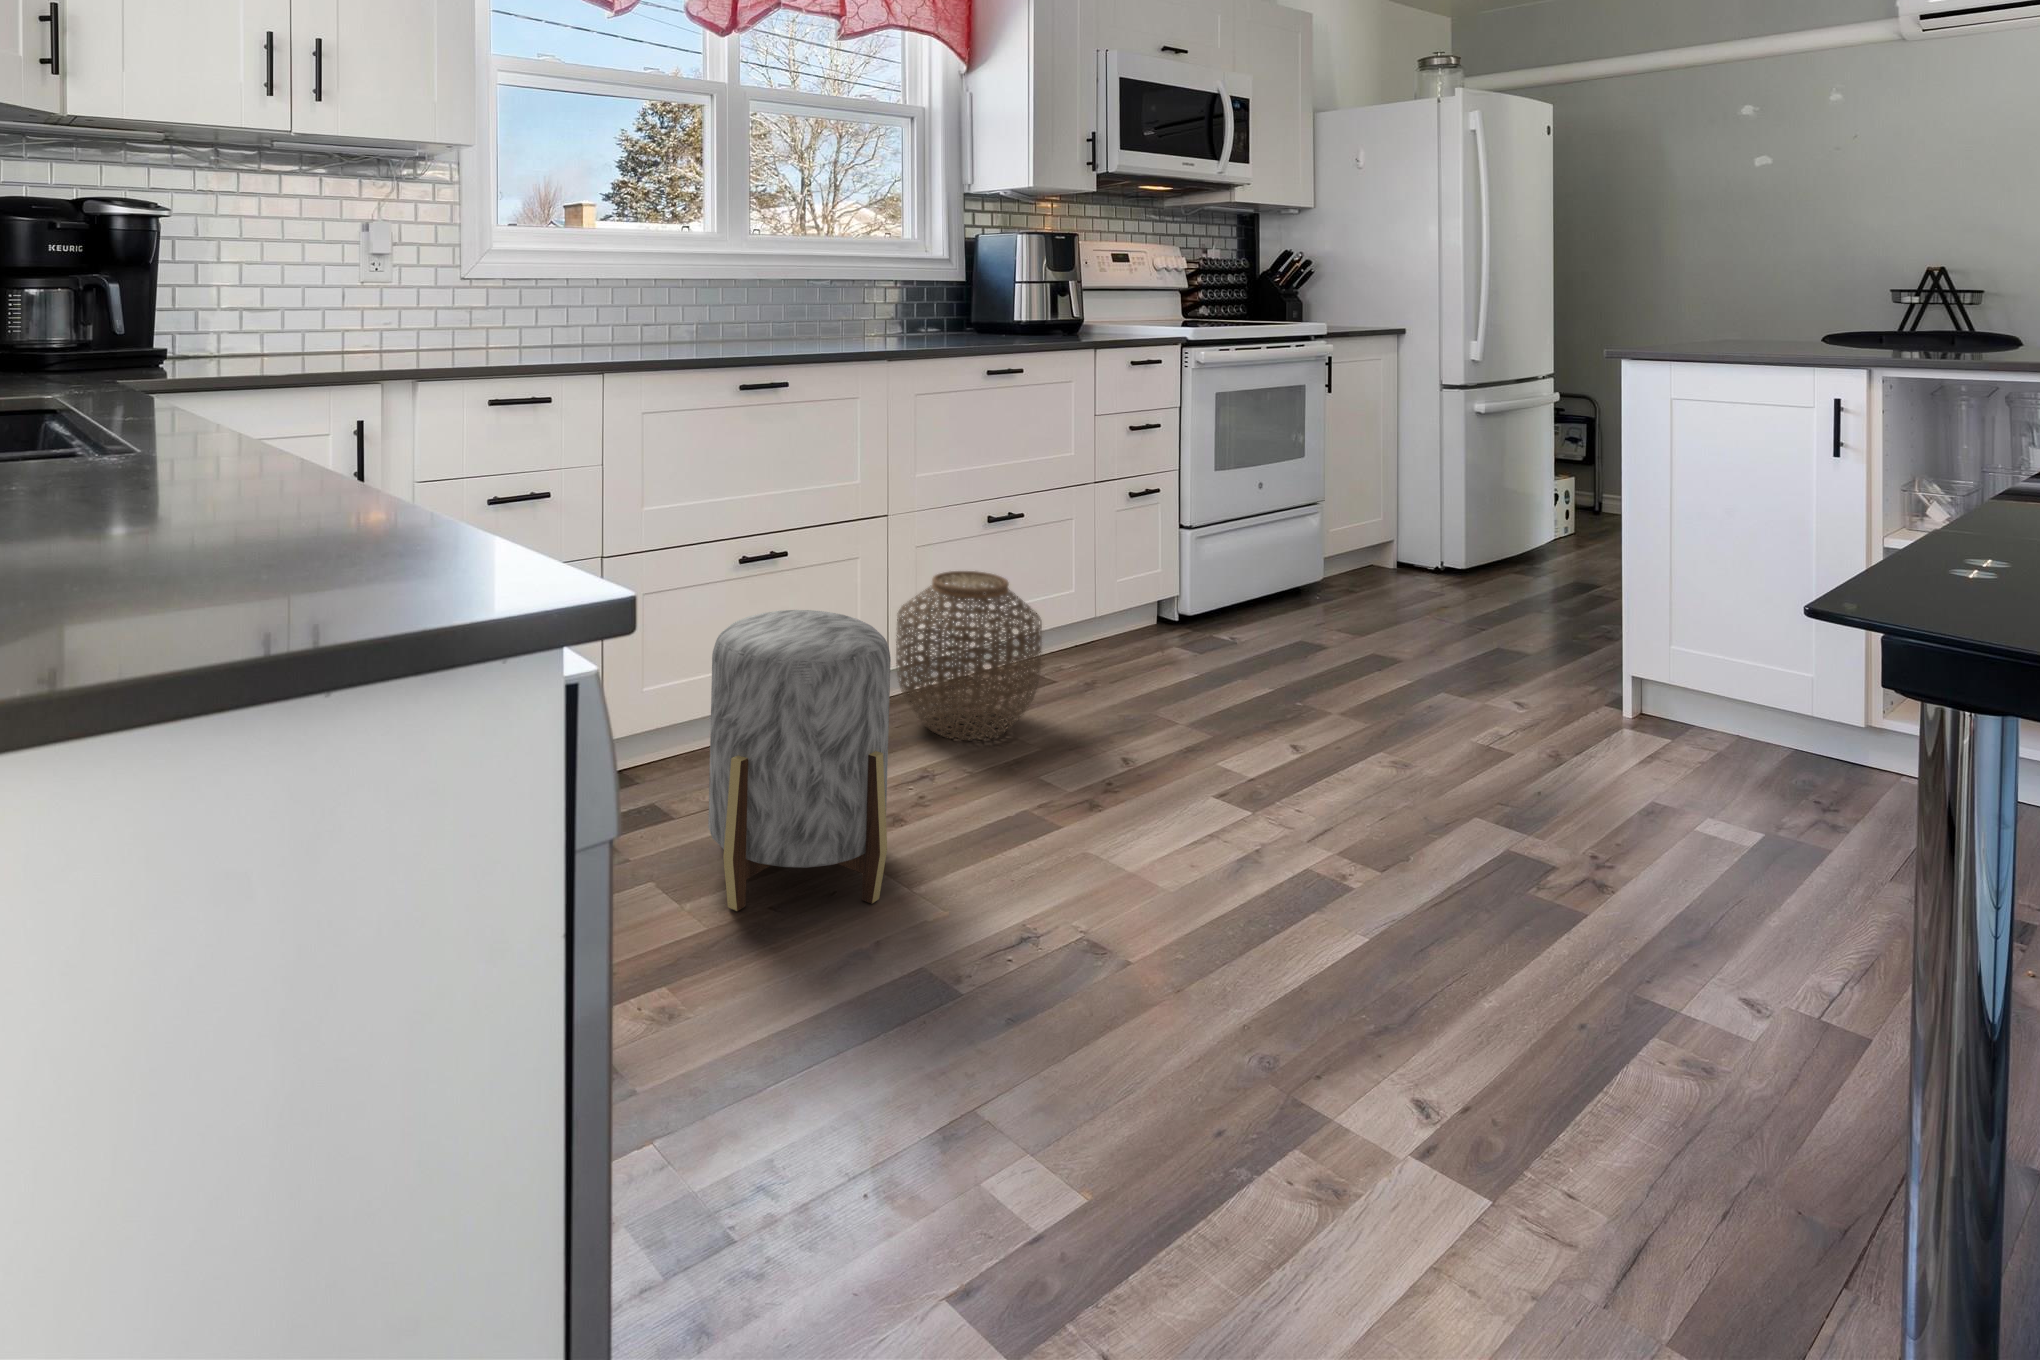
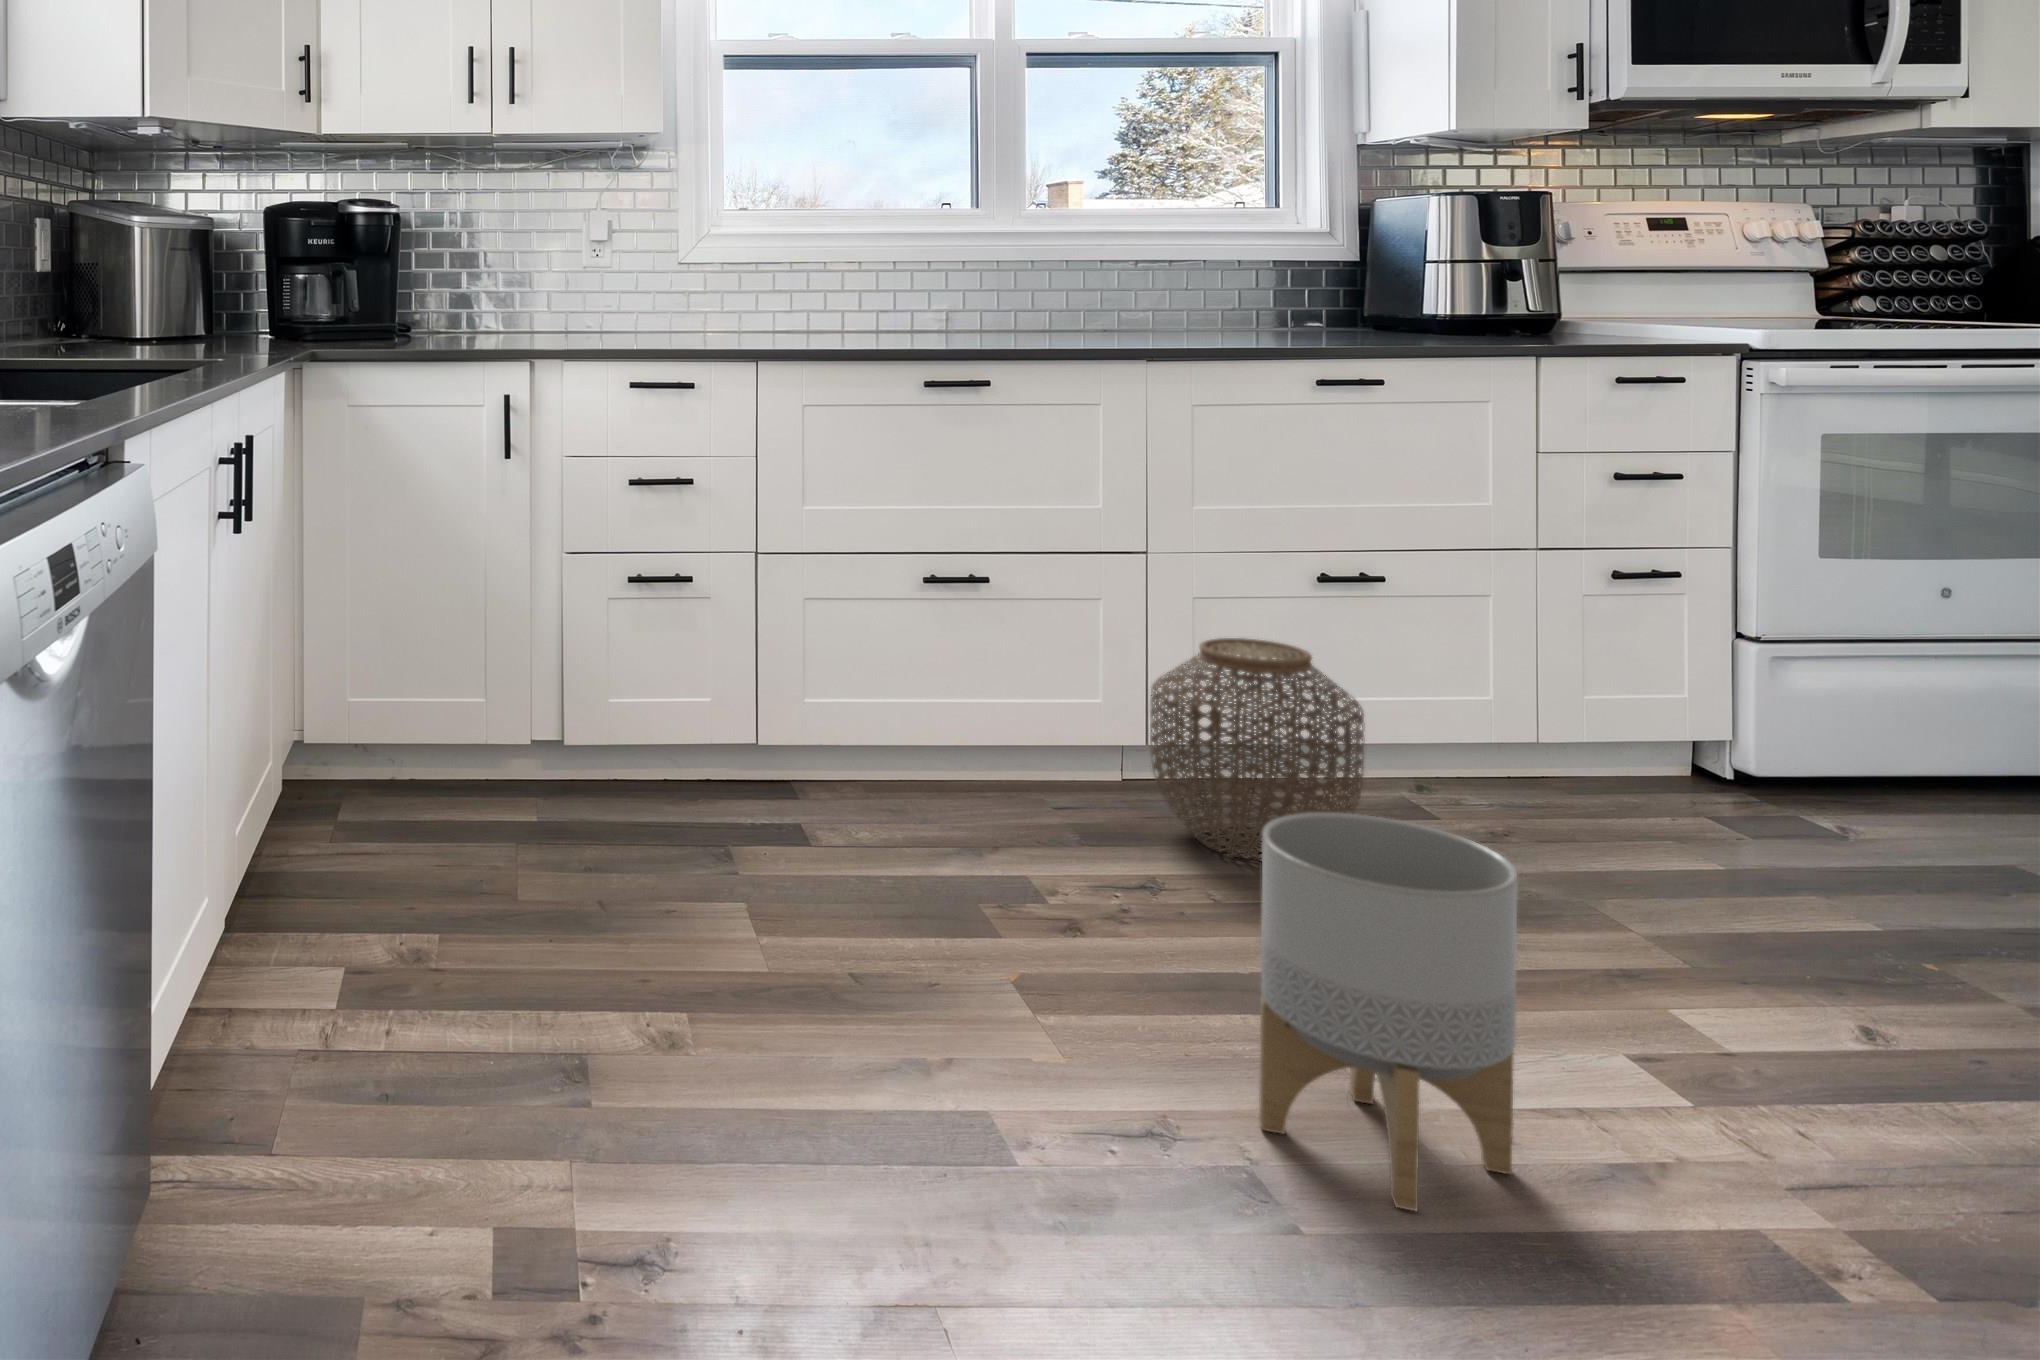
stool: present [708,610,891,911] -> none [802,635,1021,984]
planter: none [1120,713,1288,1003] -> present [1259,813,1518,1211]

